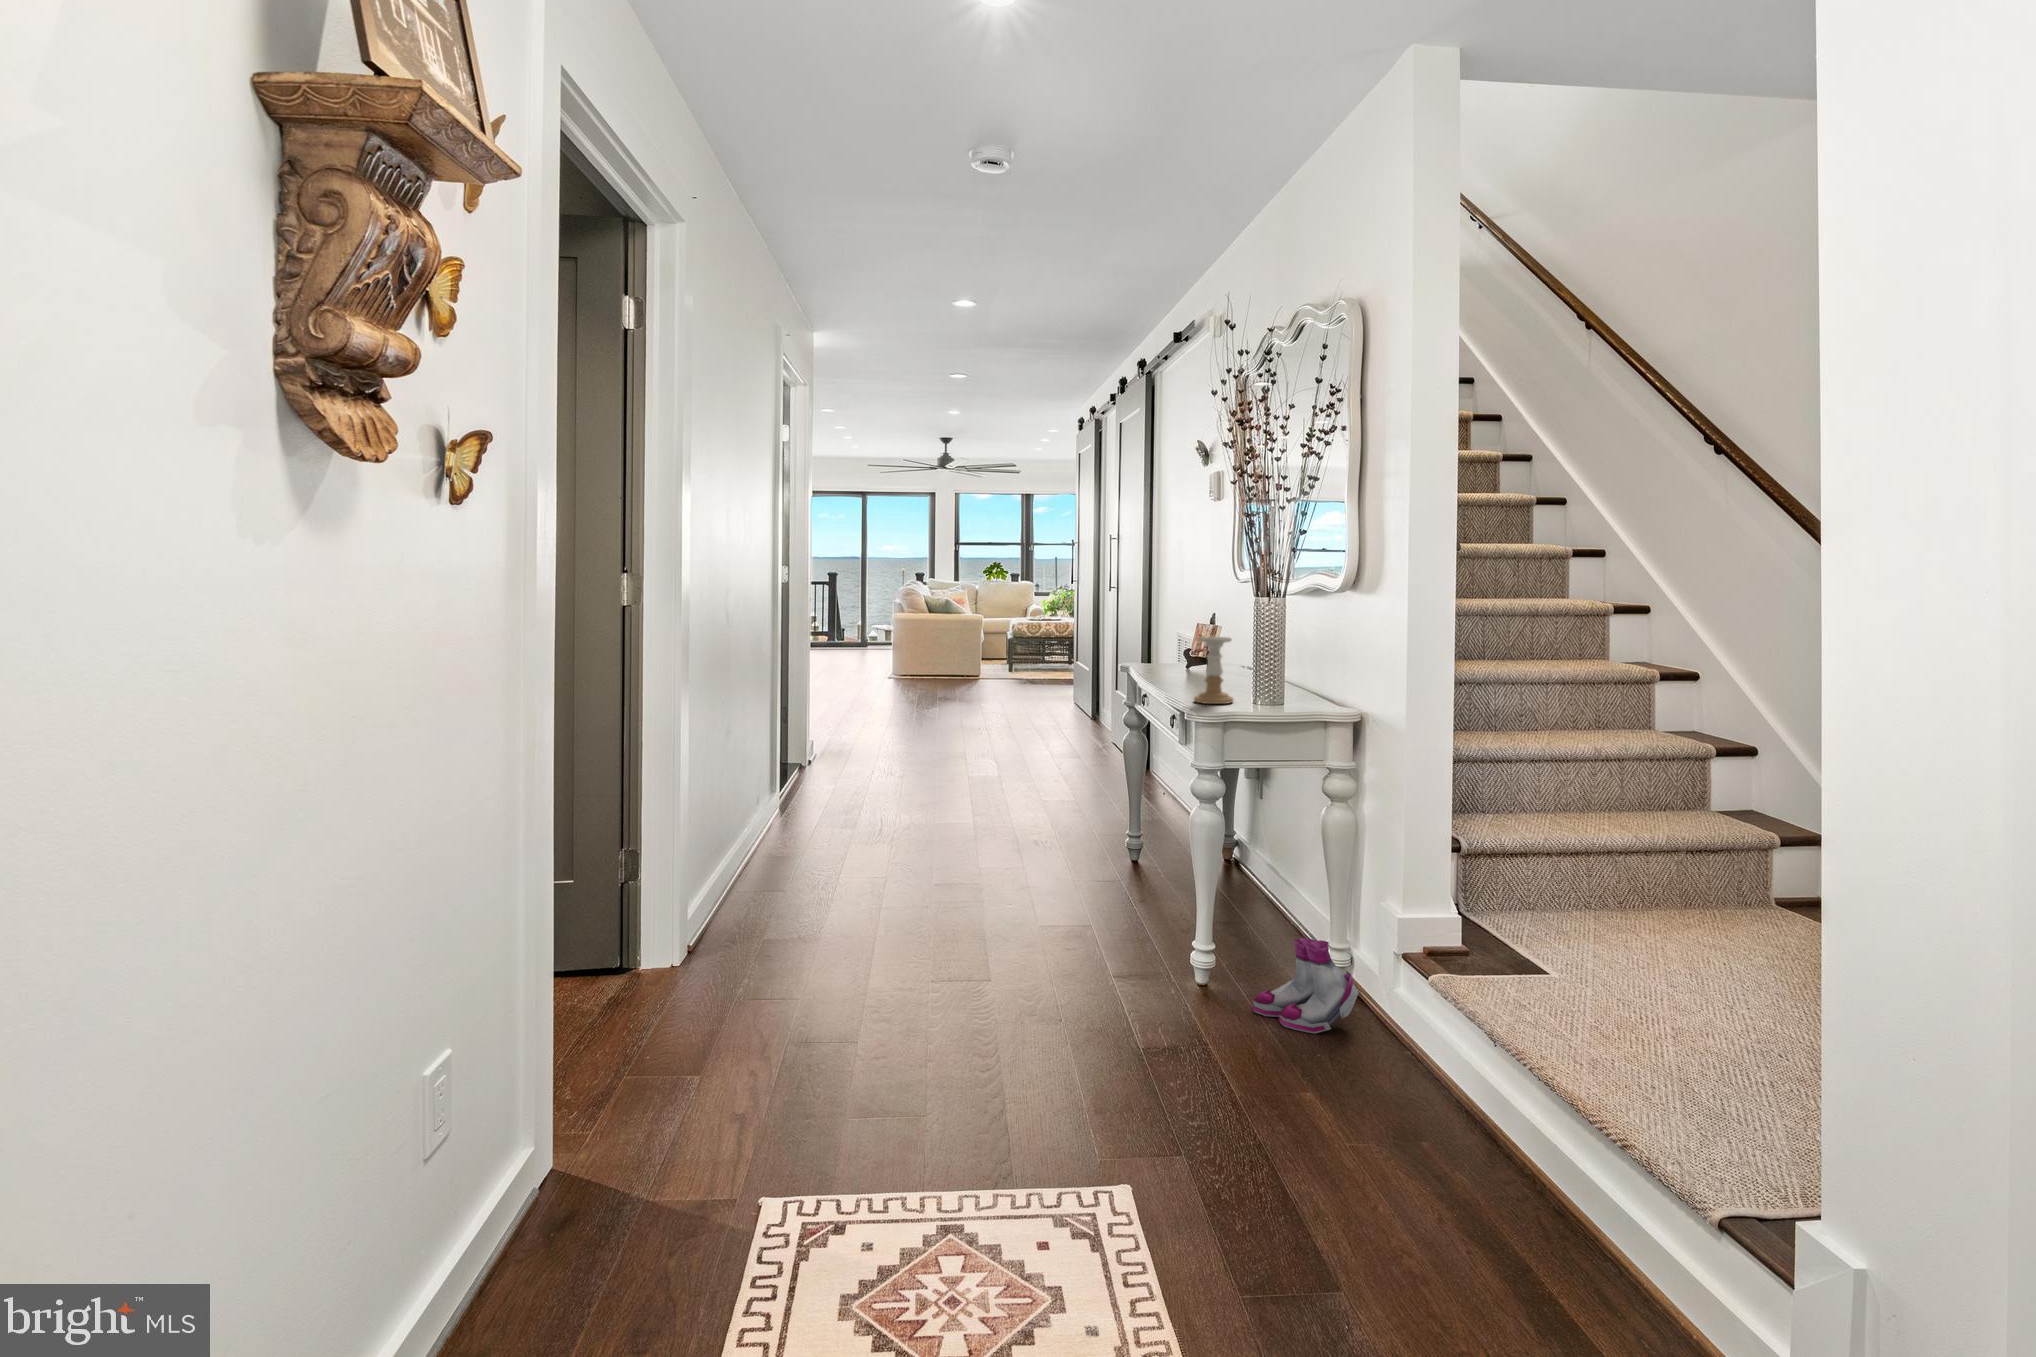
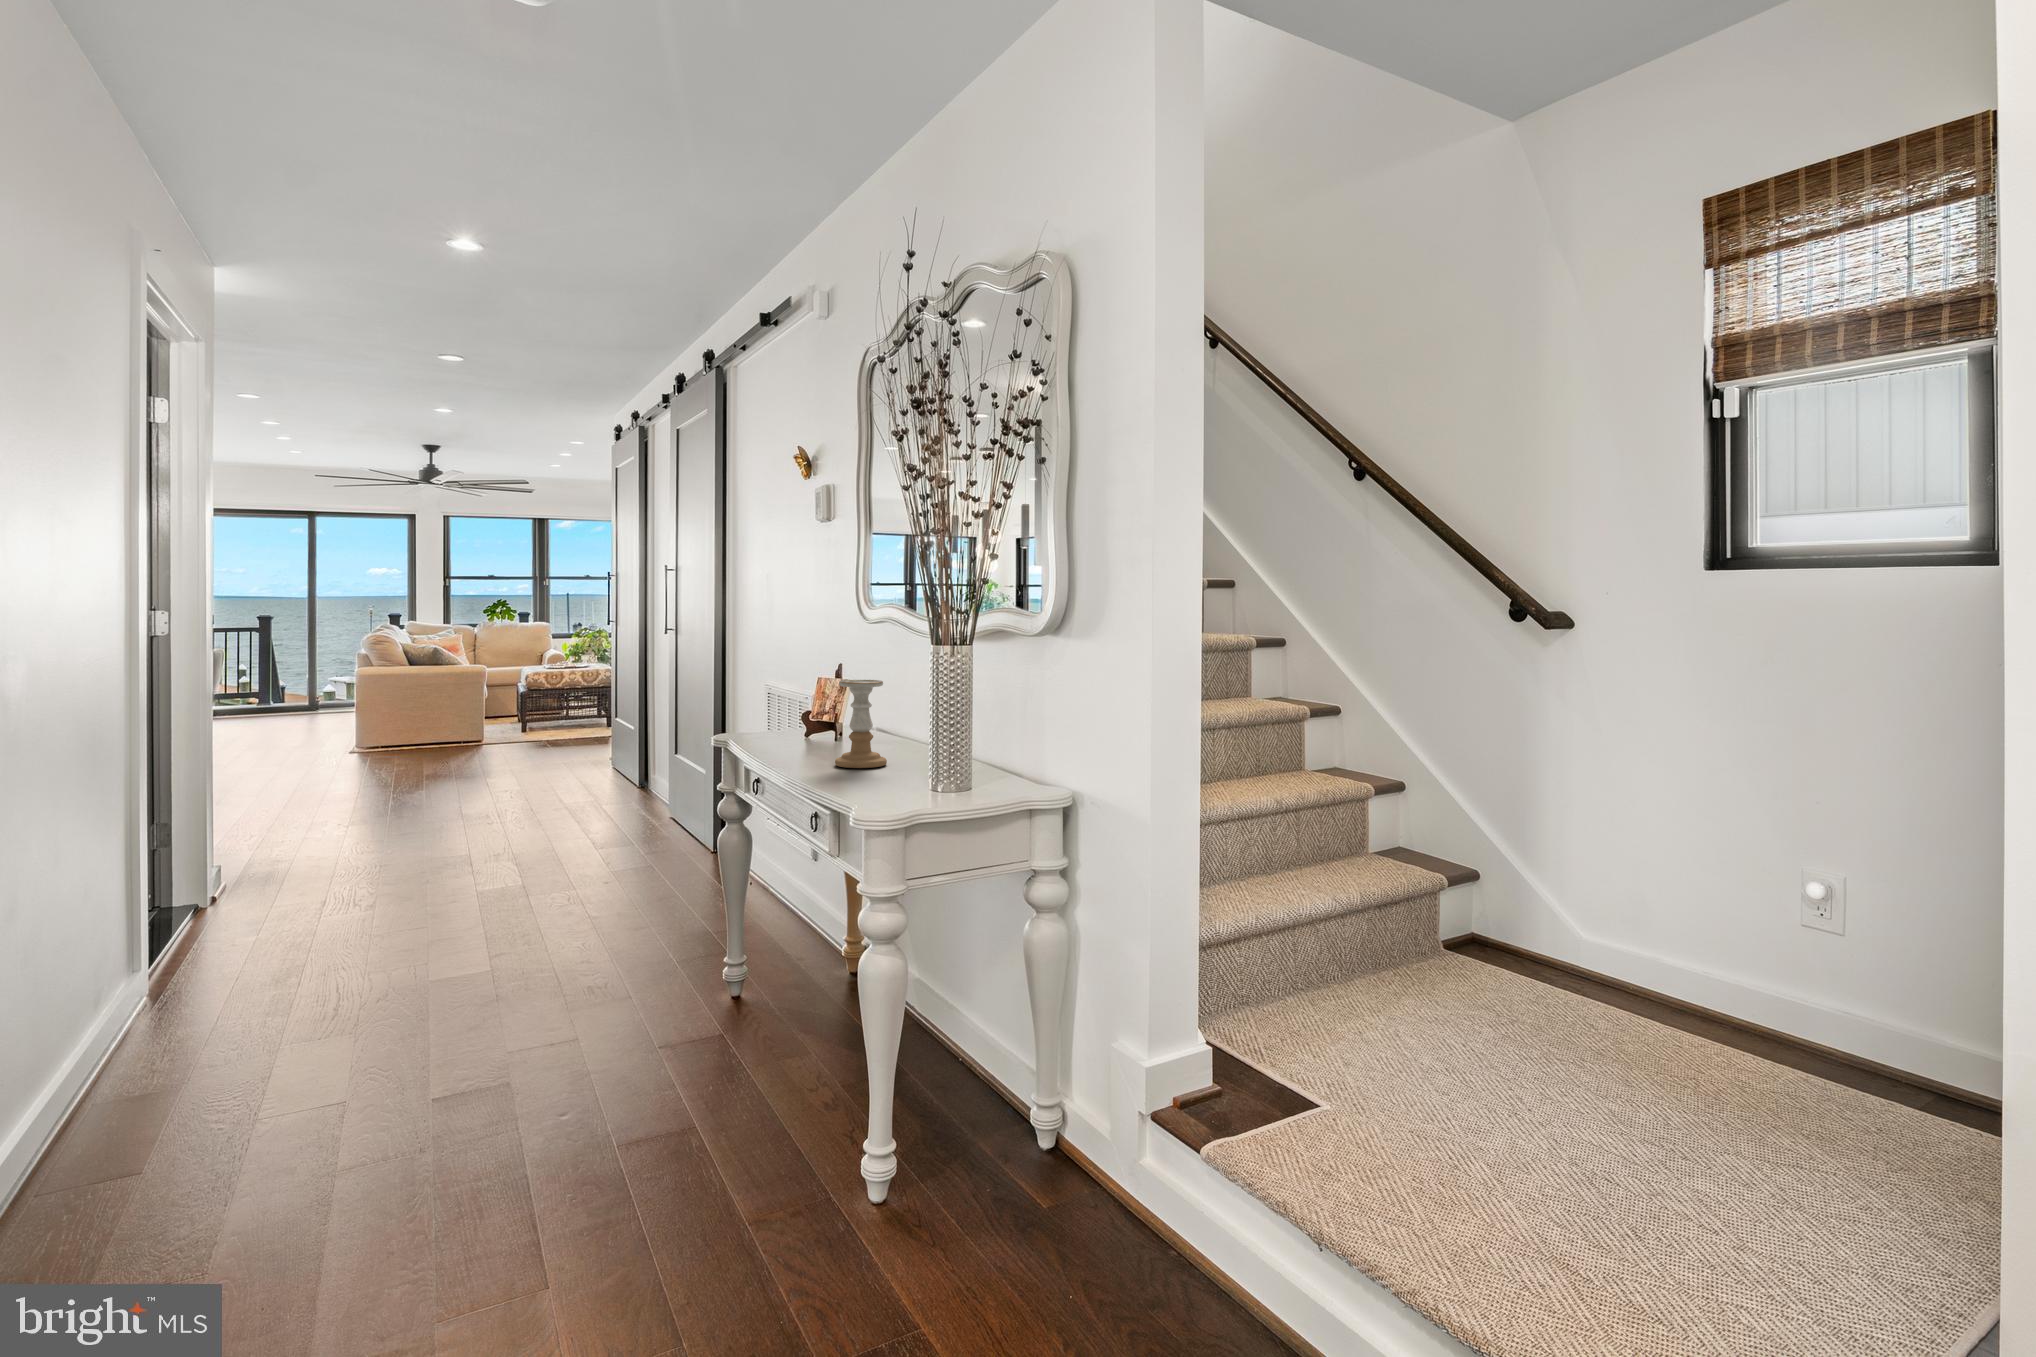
boots: present [1253,938,1359,1033] -> none [956,1077,1094,1212]

